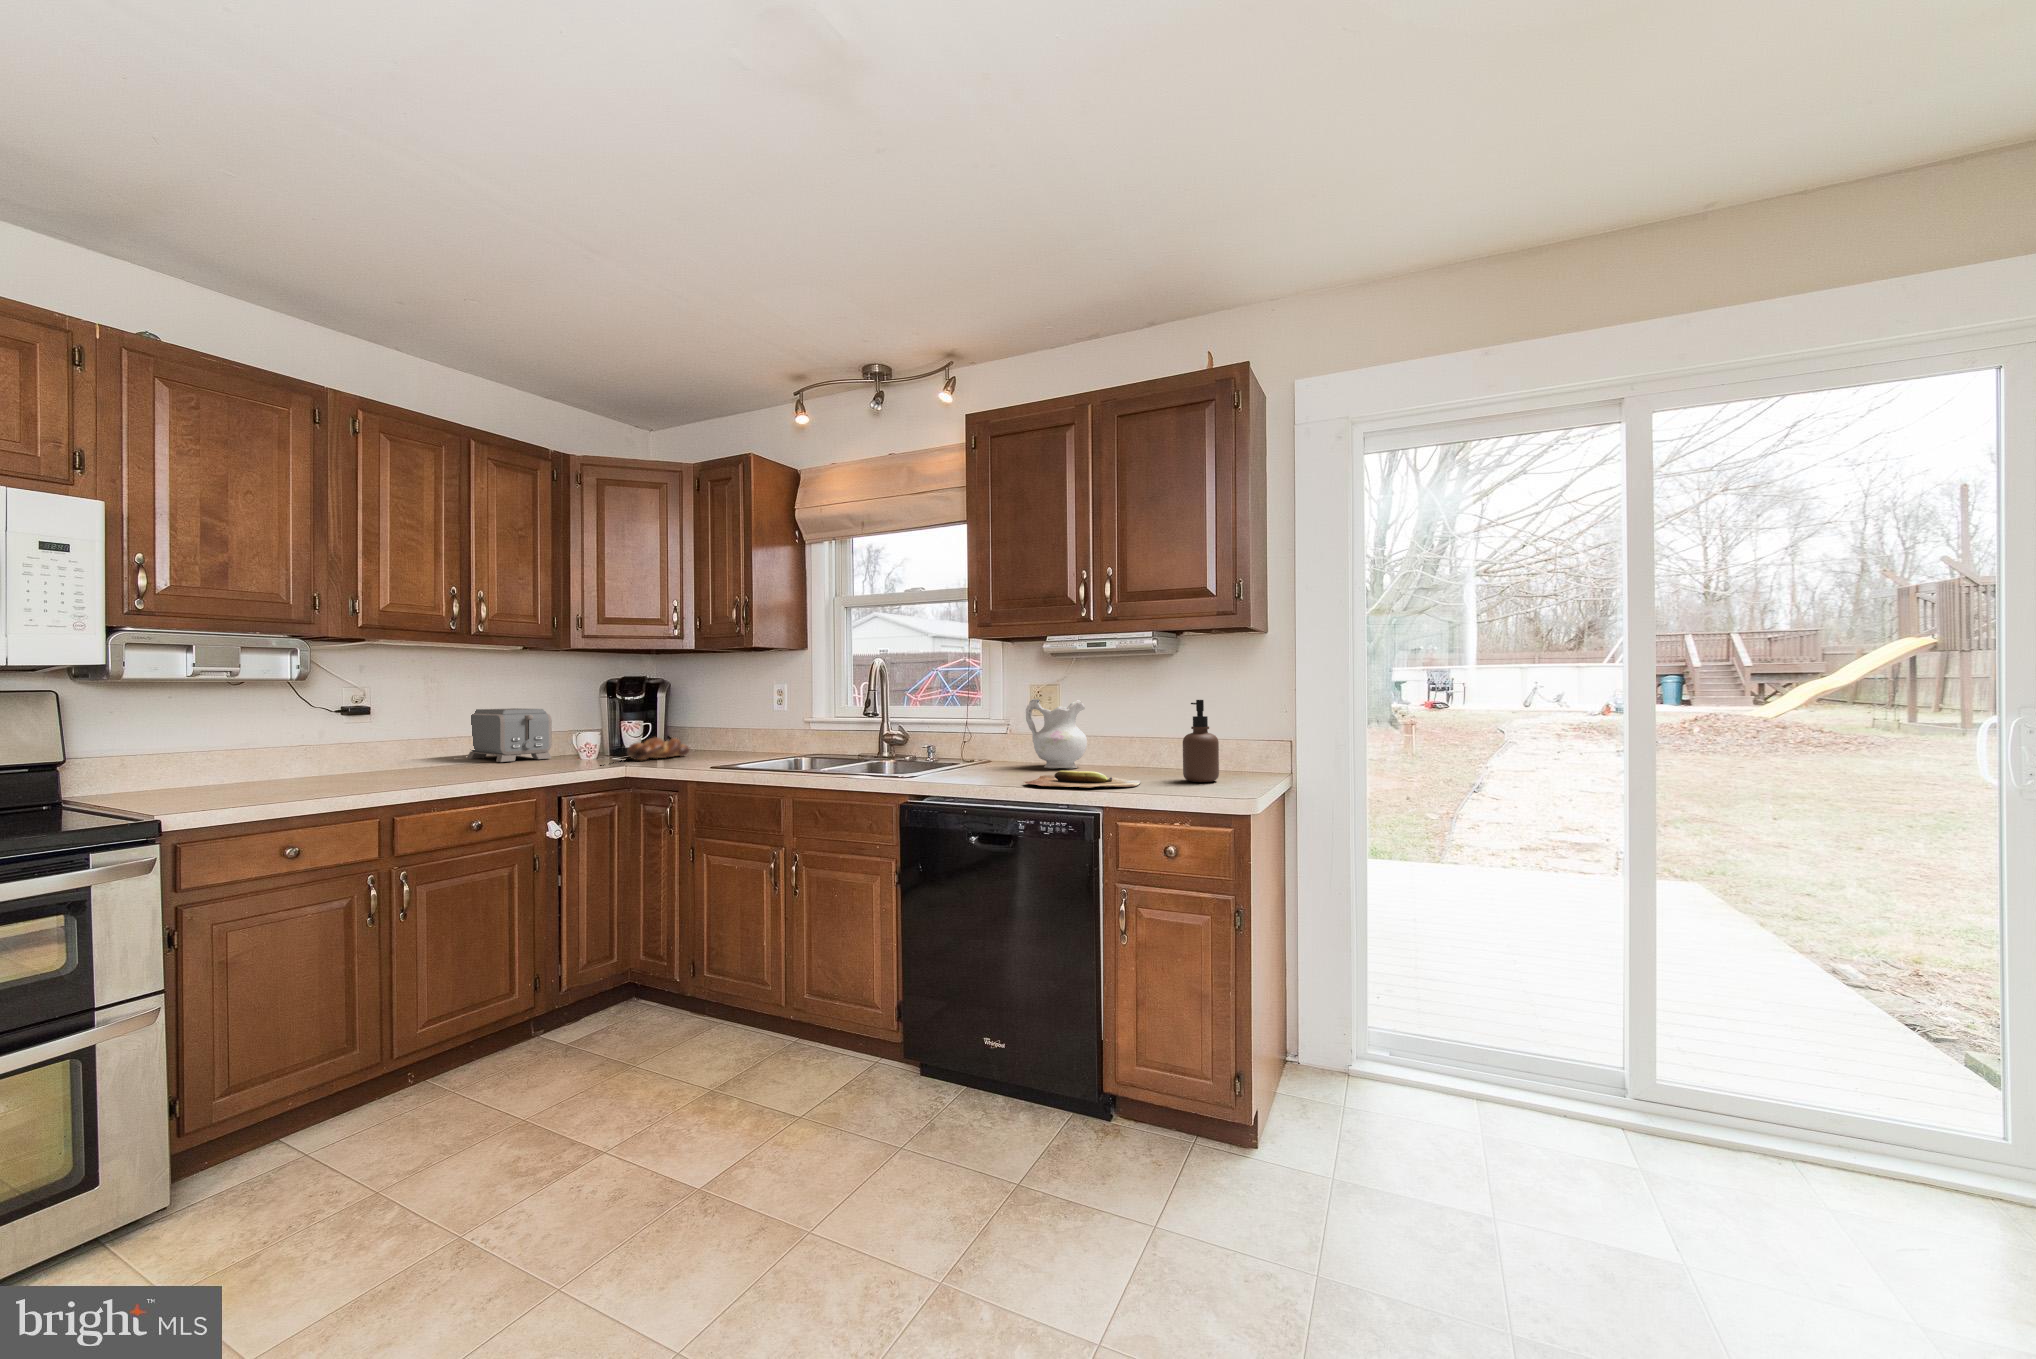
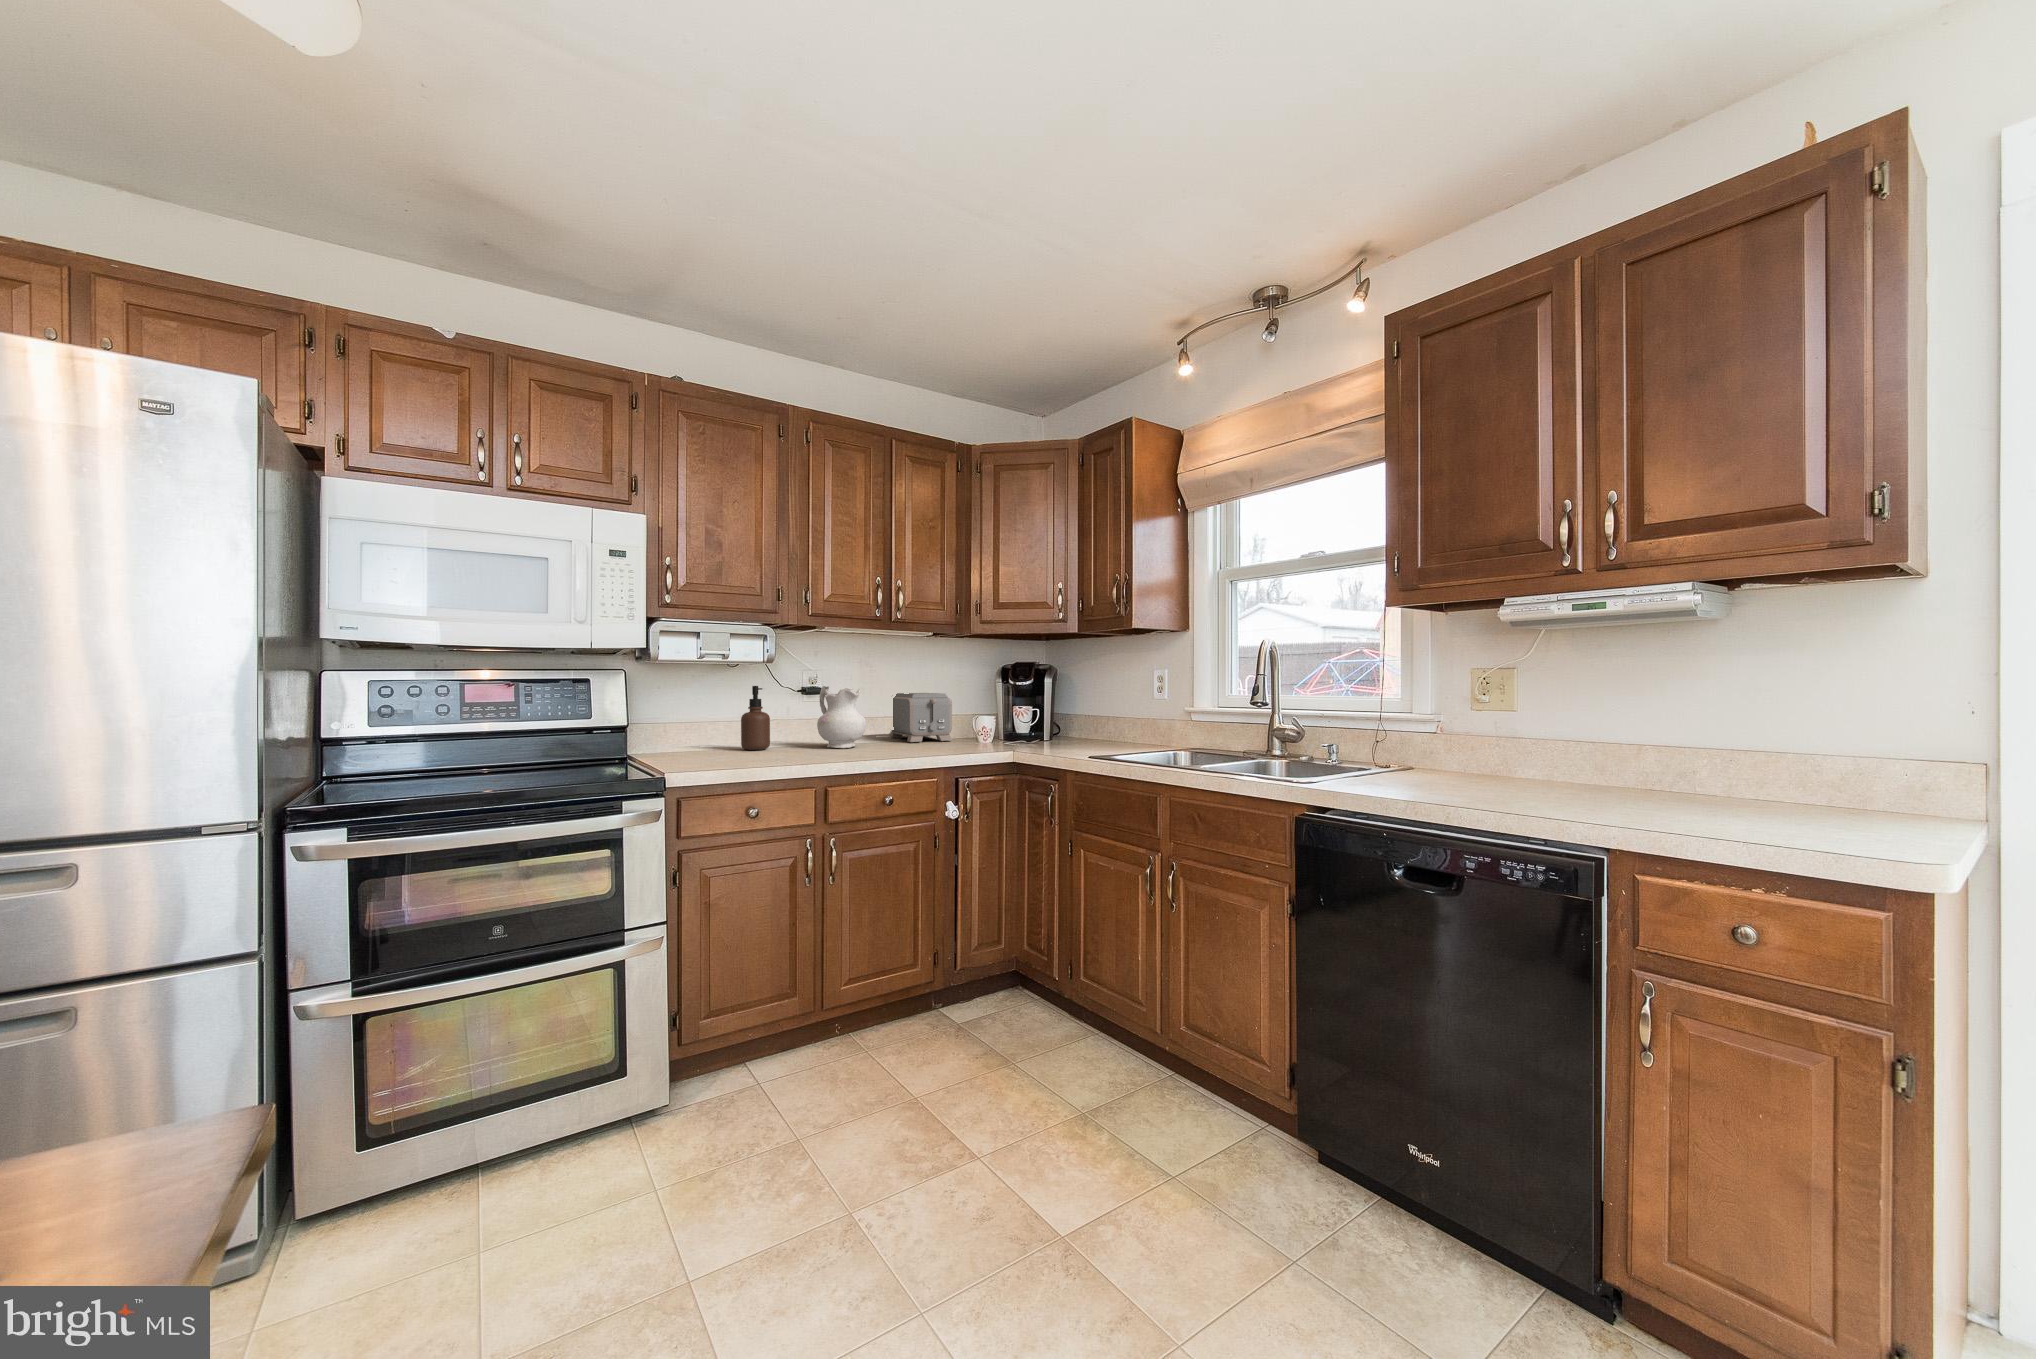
ceramic pitcher: present [1026,699,1087,769] -> present [817,686,866,748]
soap dispenser: present [1183,700,1219,782] -> present [741,686,770,750]
bread loaf: present [627,737,690,760] -> none [1016,724,1074,746]
cutting board: present [1025,771,1141,788] -> none [1466,788,1673,821]

